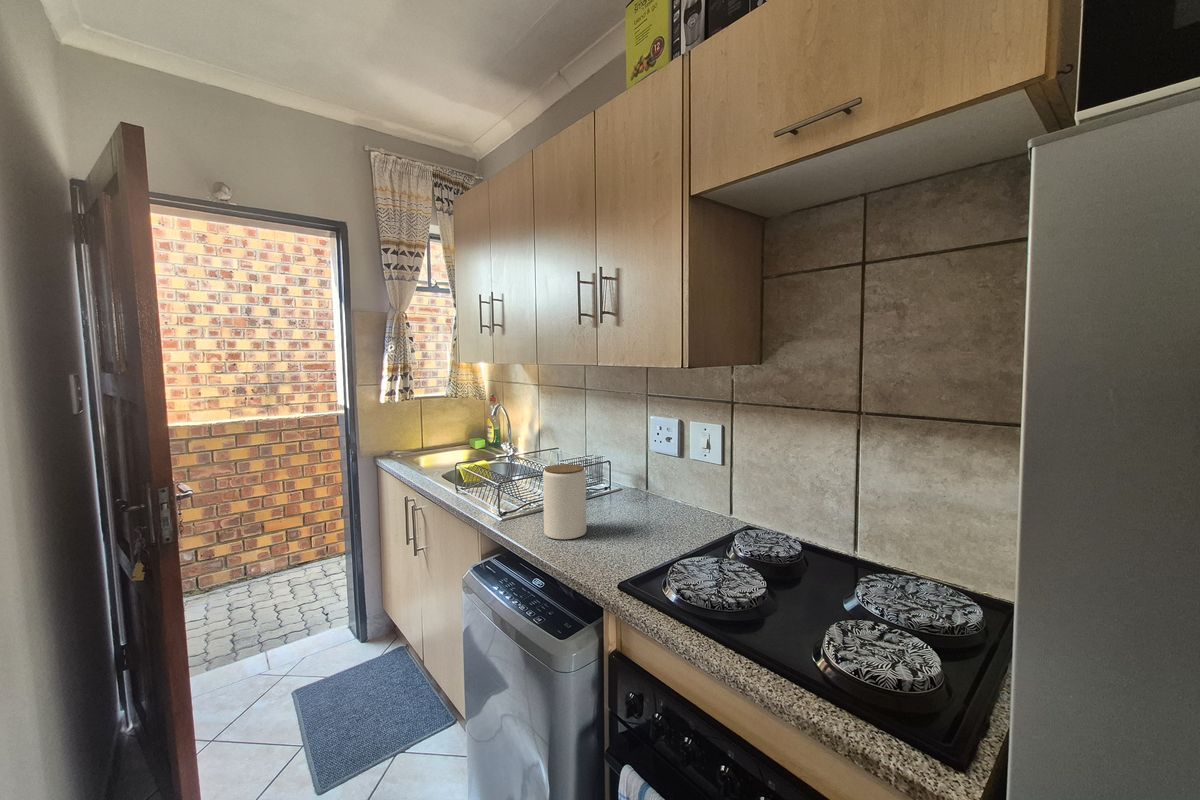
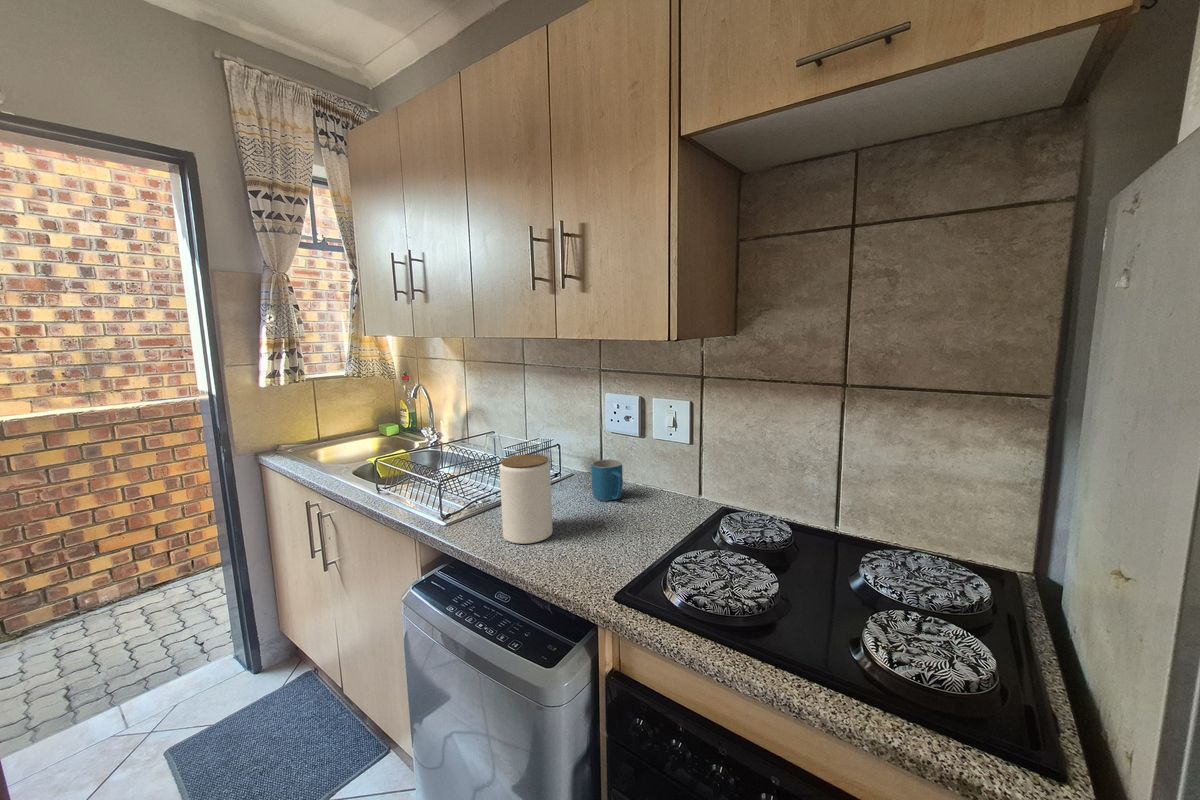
mug: none [631,476,659,512] -> present [591,459,623,501]

